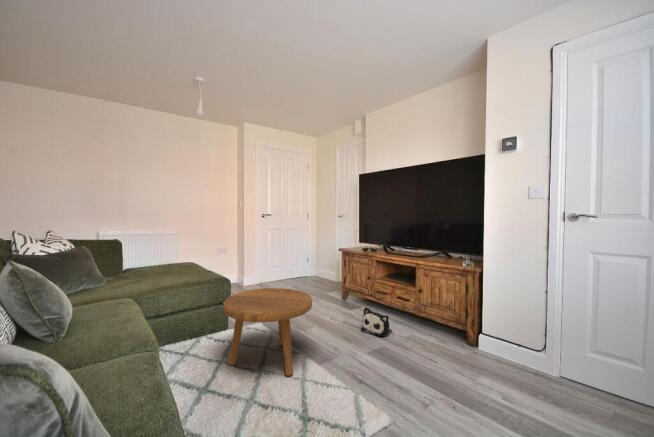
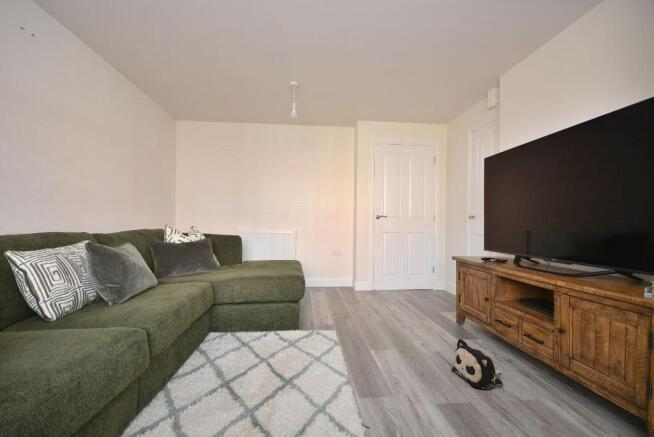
footstool: present [224,288,312,376] -> none [257,290,358,399]

